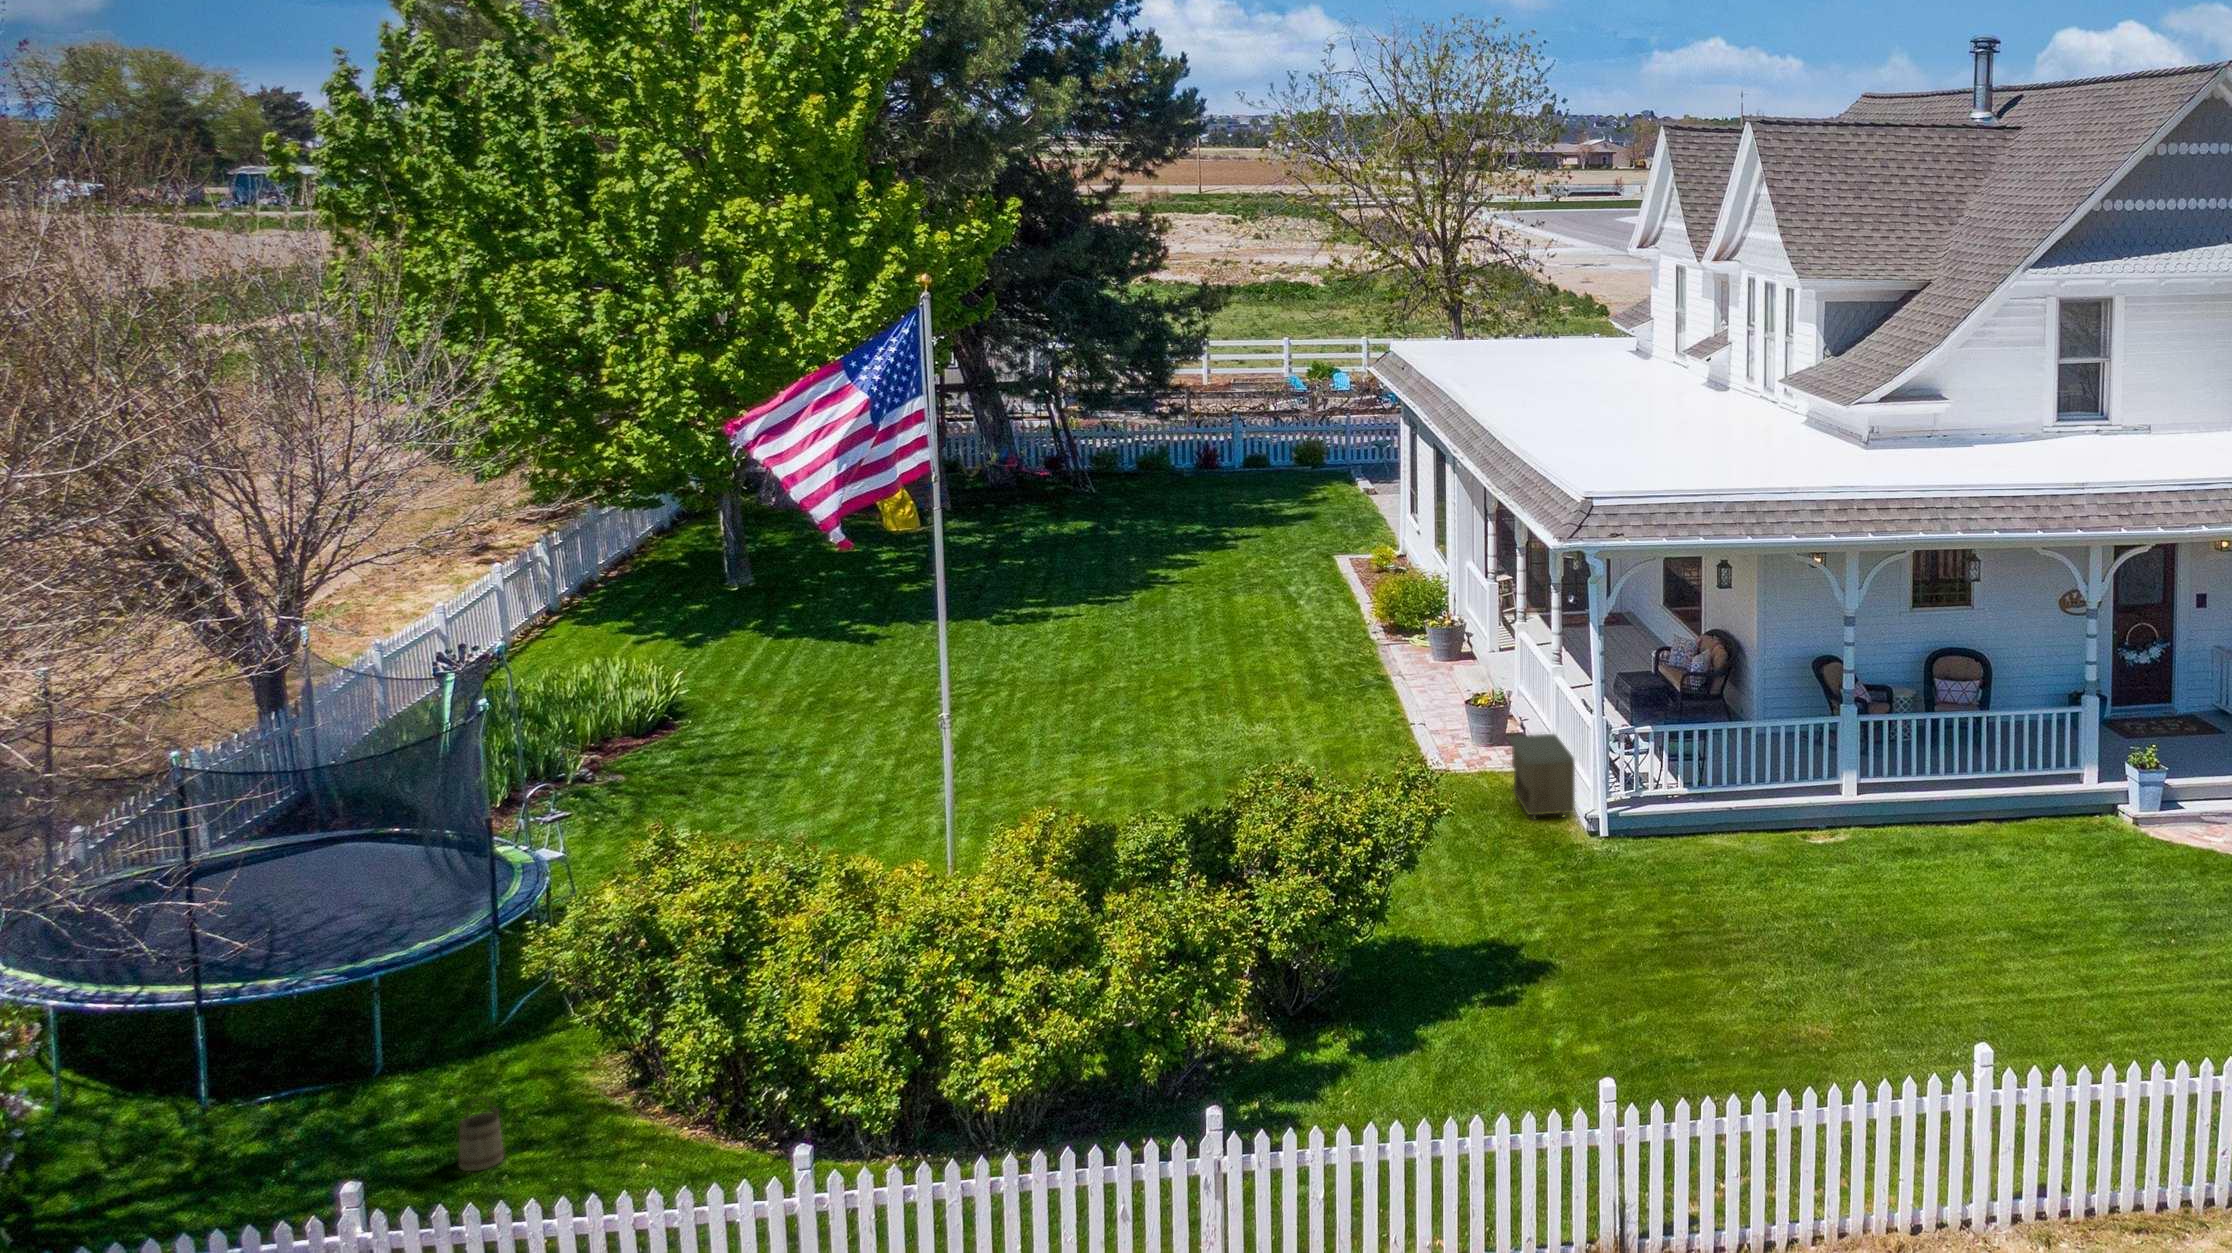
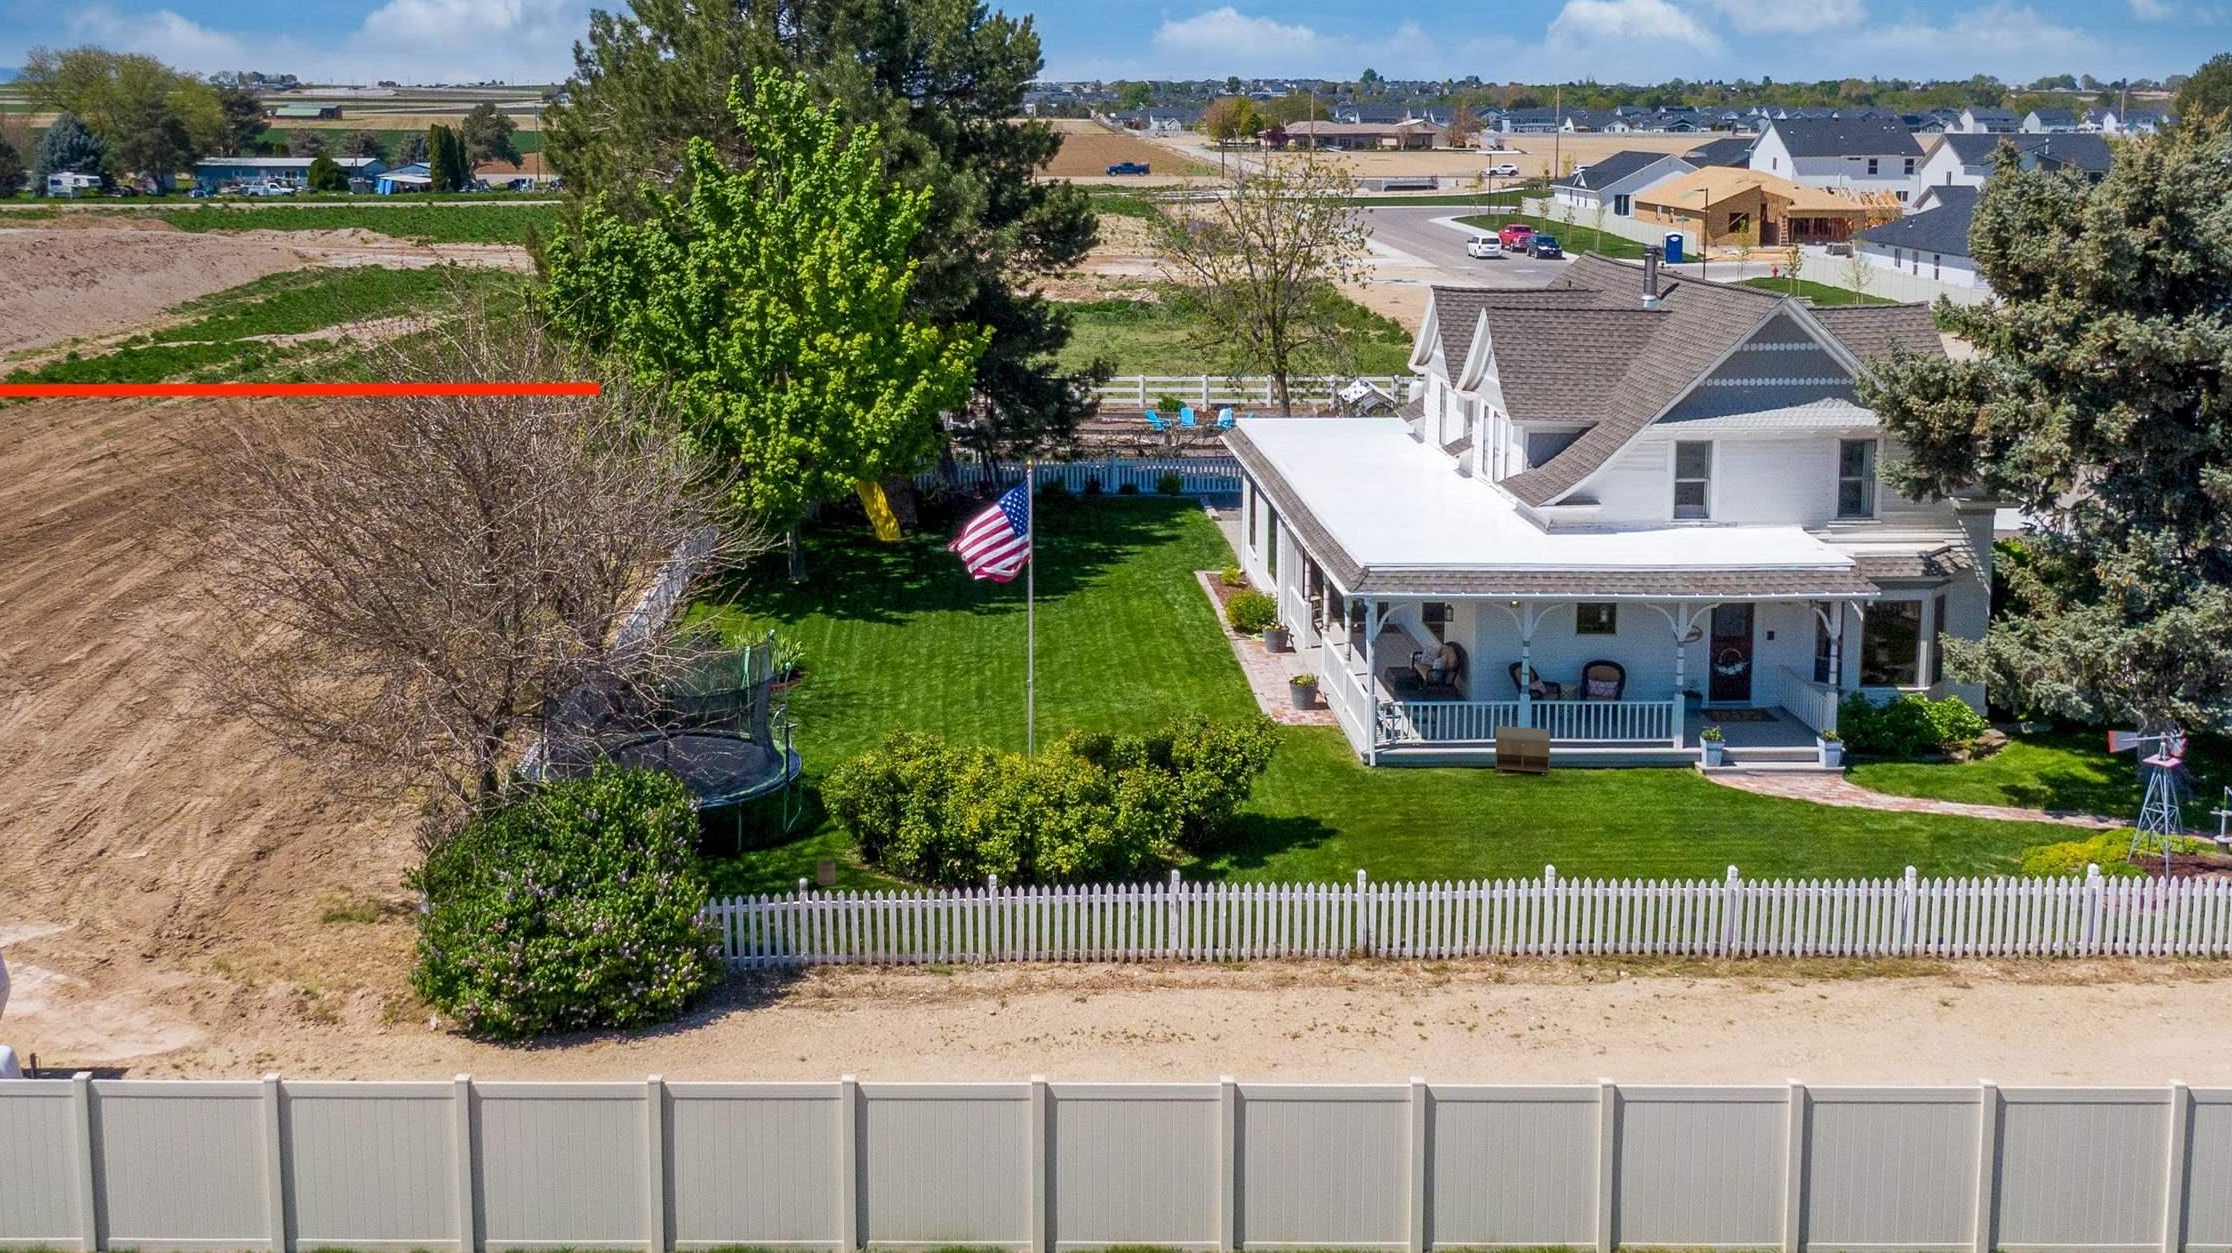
storage bench: present [1510,734,1575,819] -> present [1495,726,1550,775]

